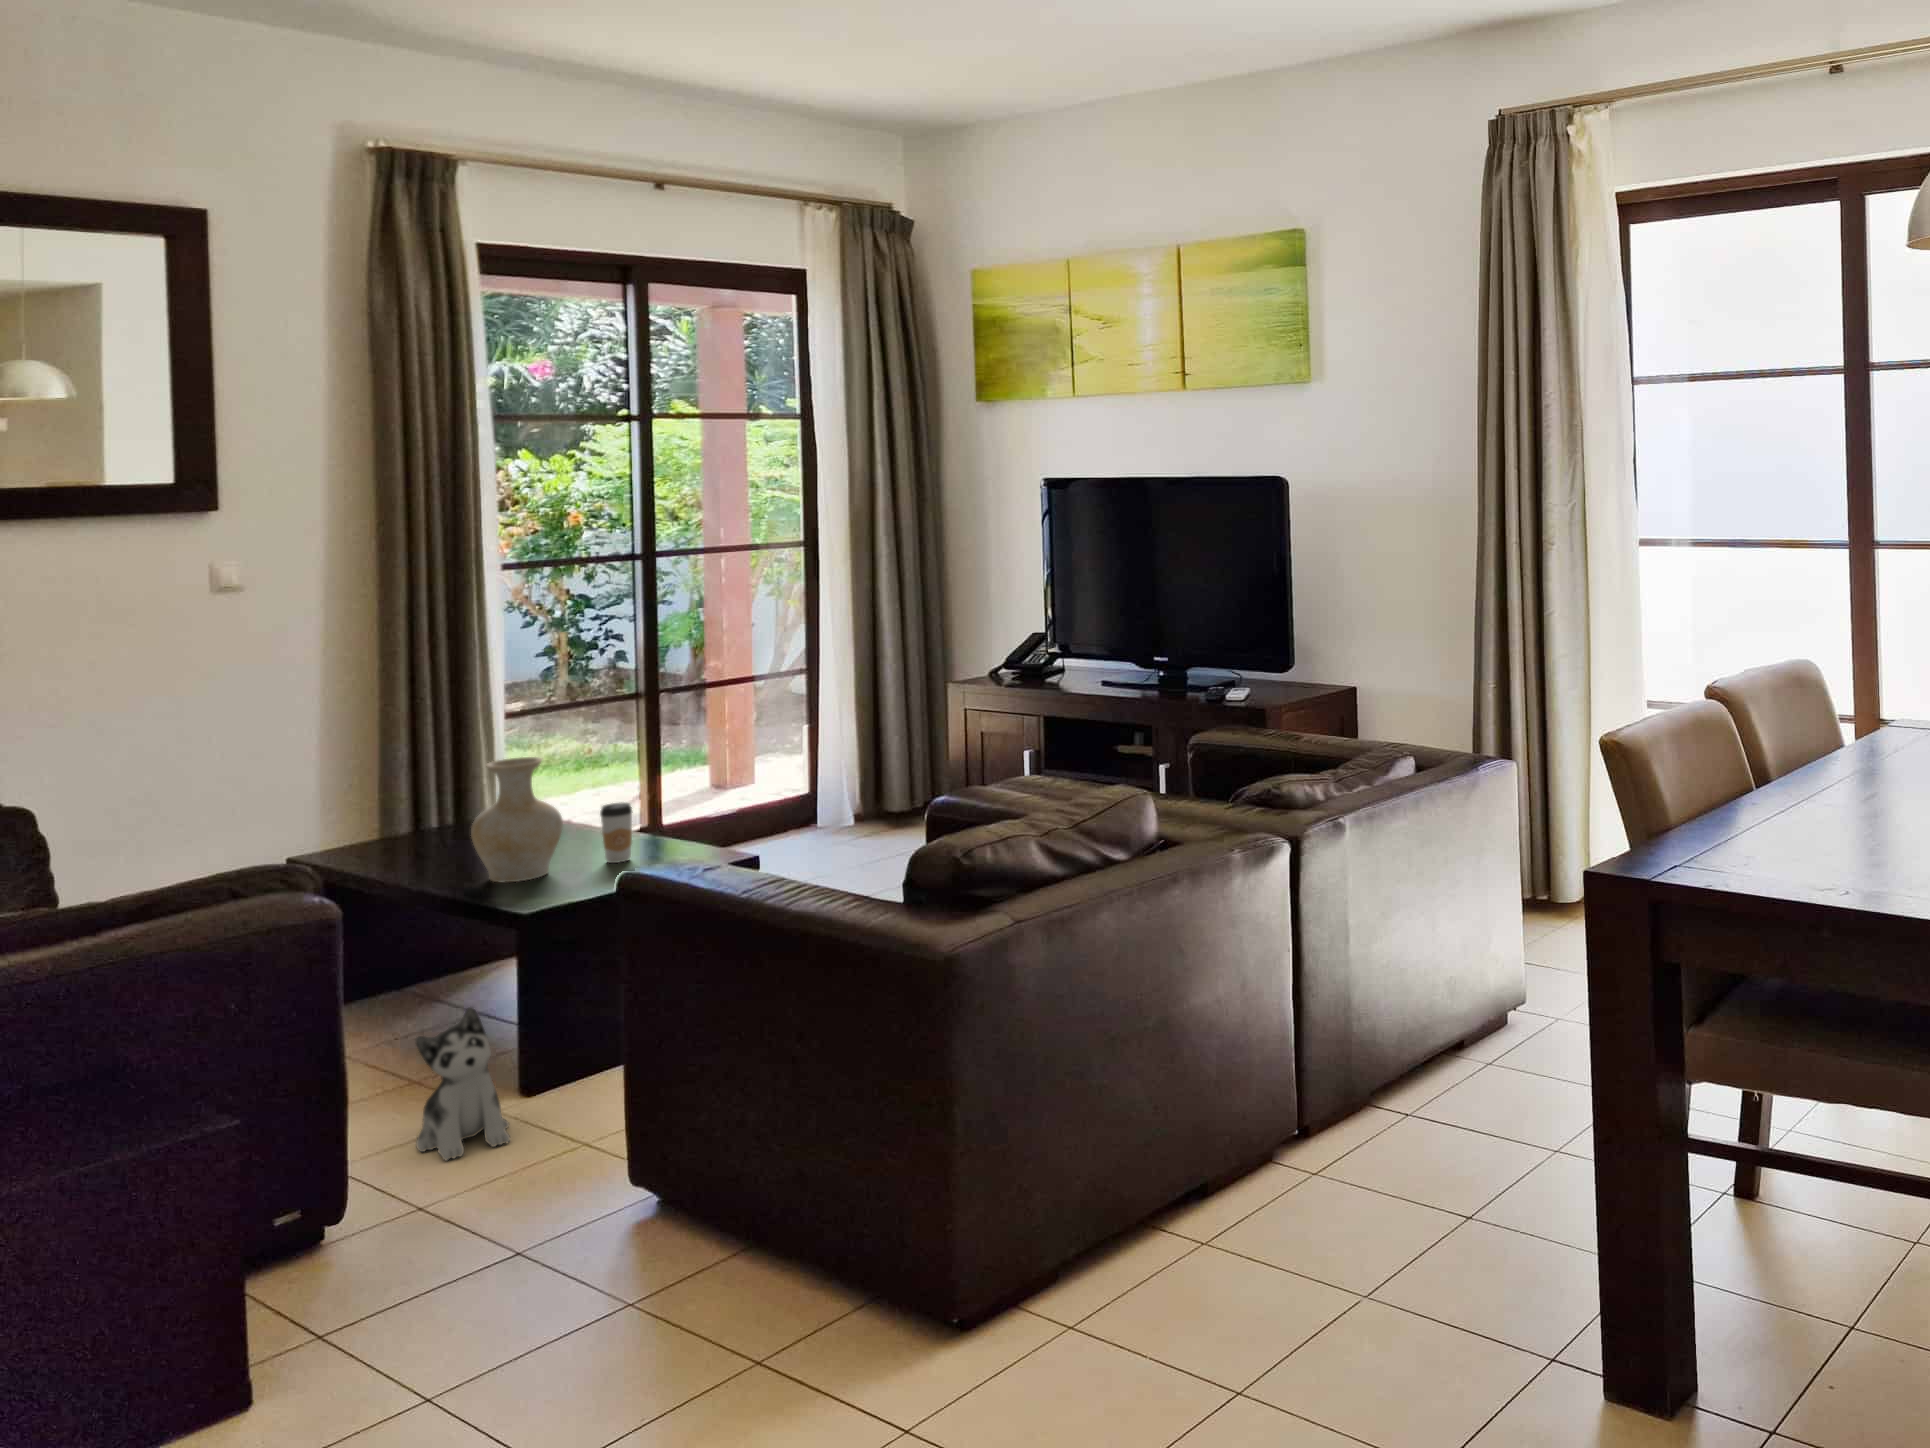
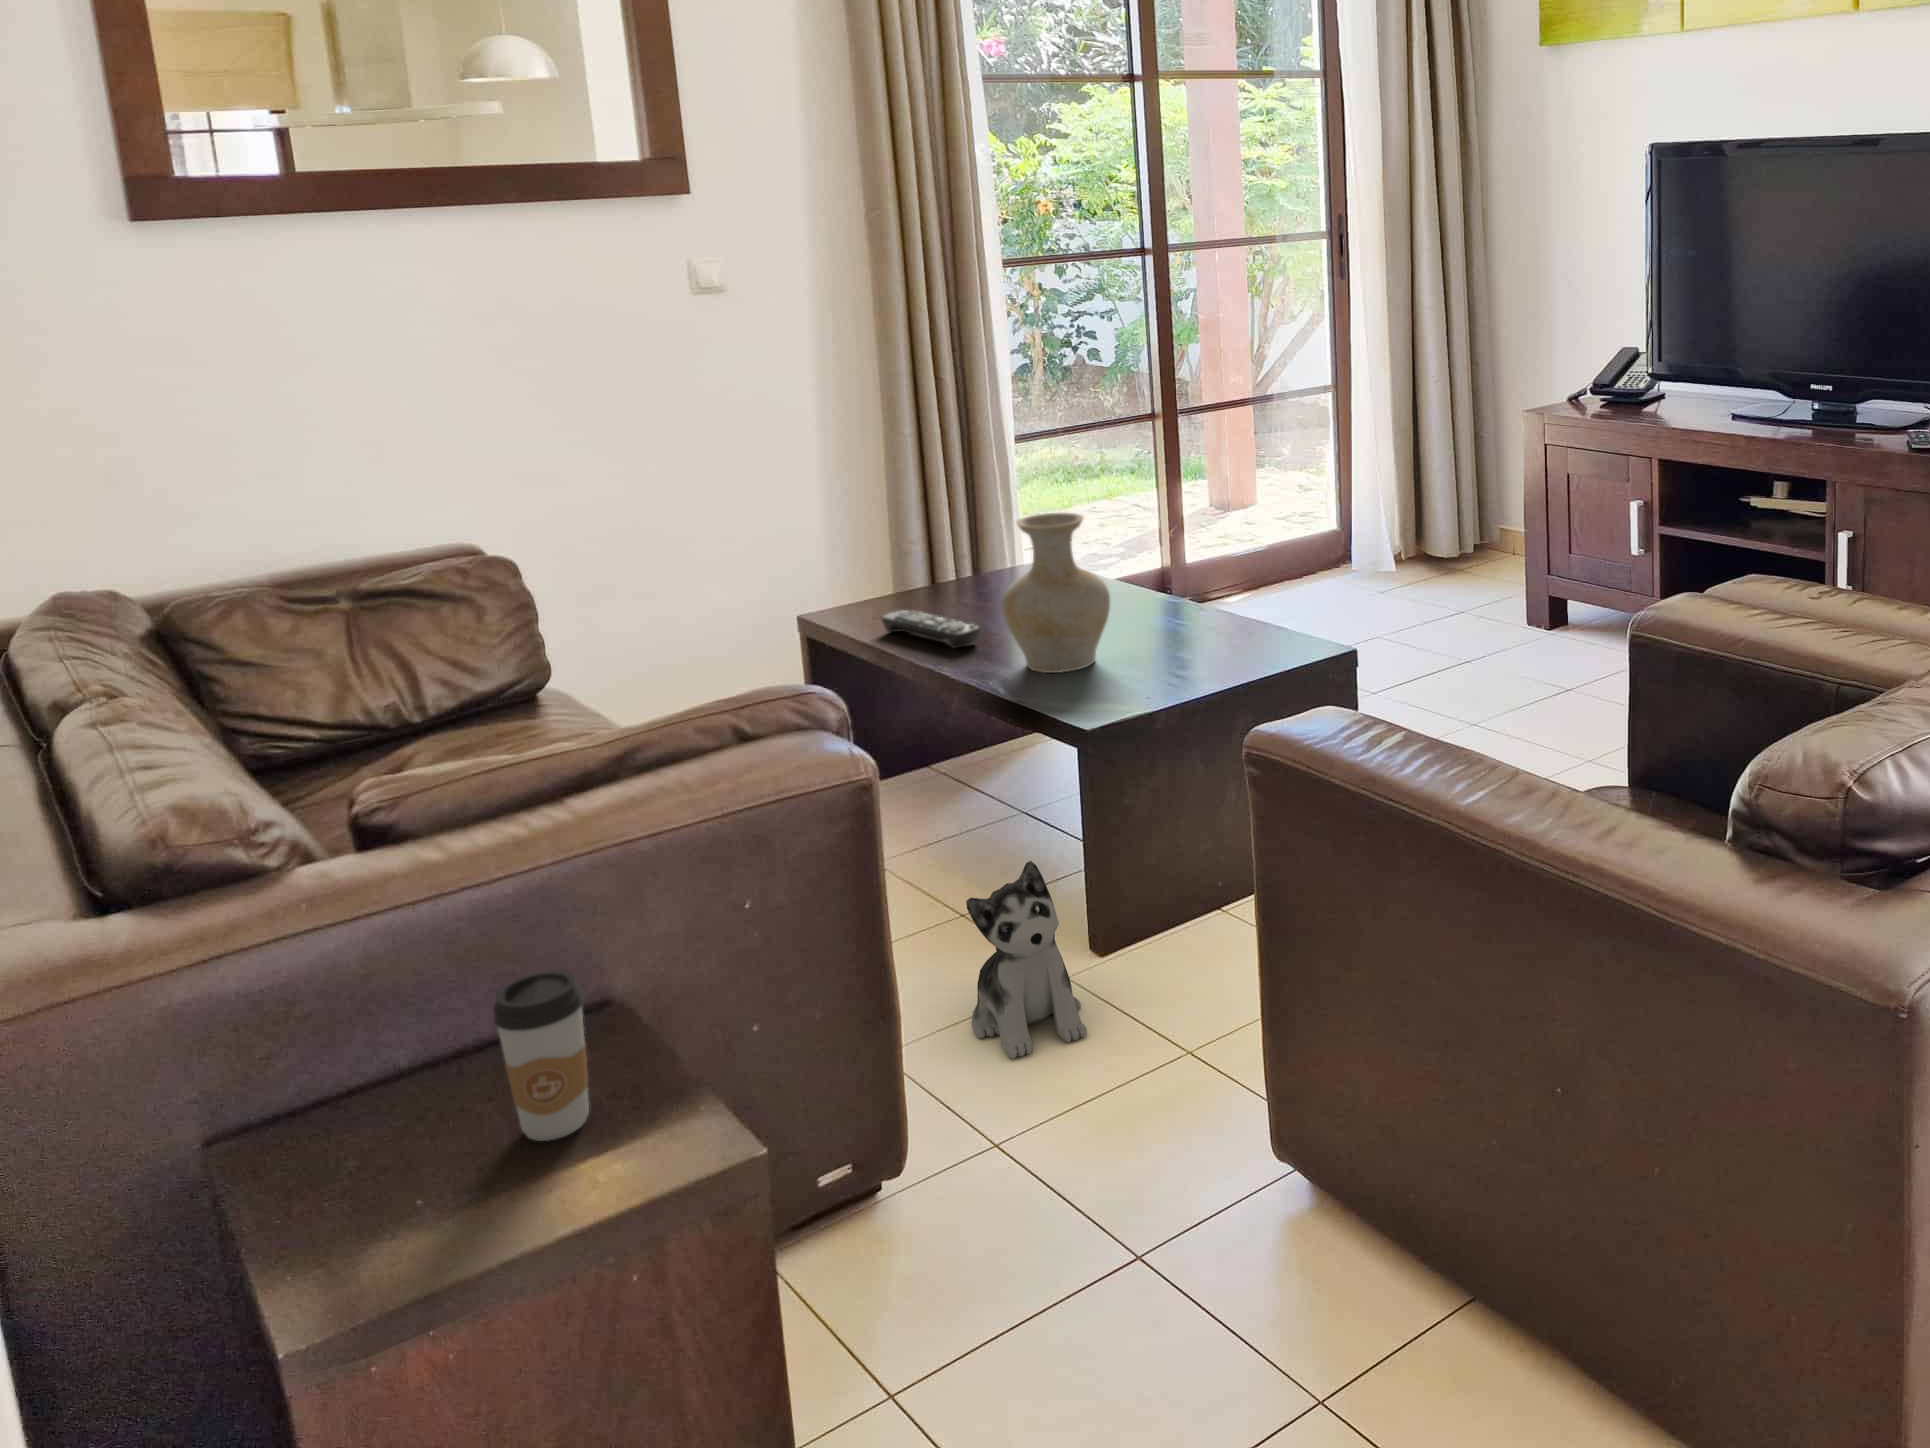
coffee cup: present [600,802,632,863] -> present [494,971,589,1141]
remote control: none [368,846,454,872] -> present [882,610,980,648]

